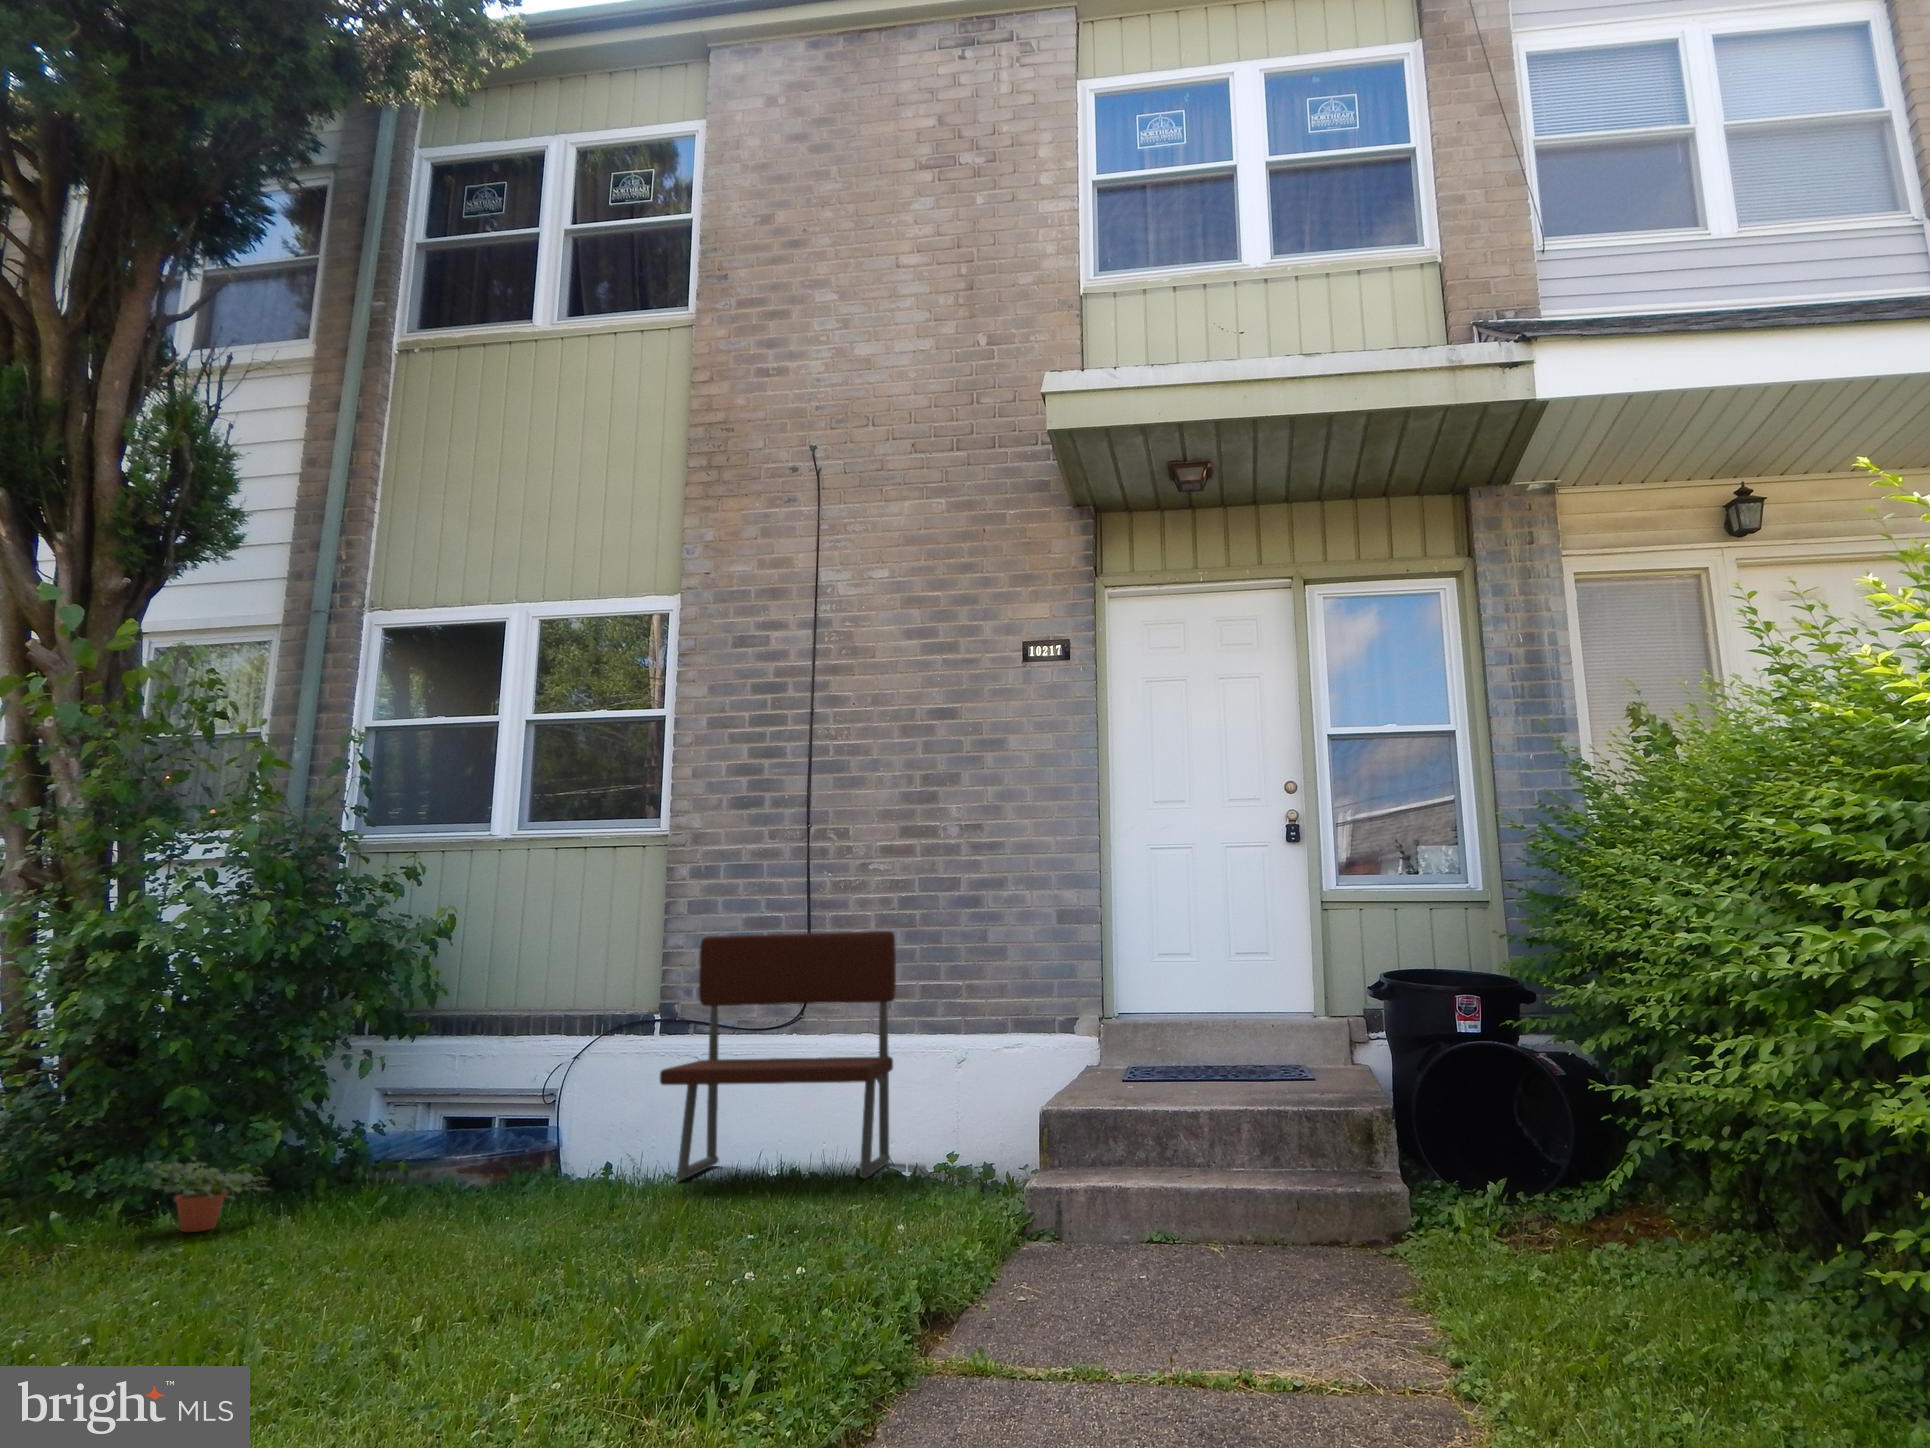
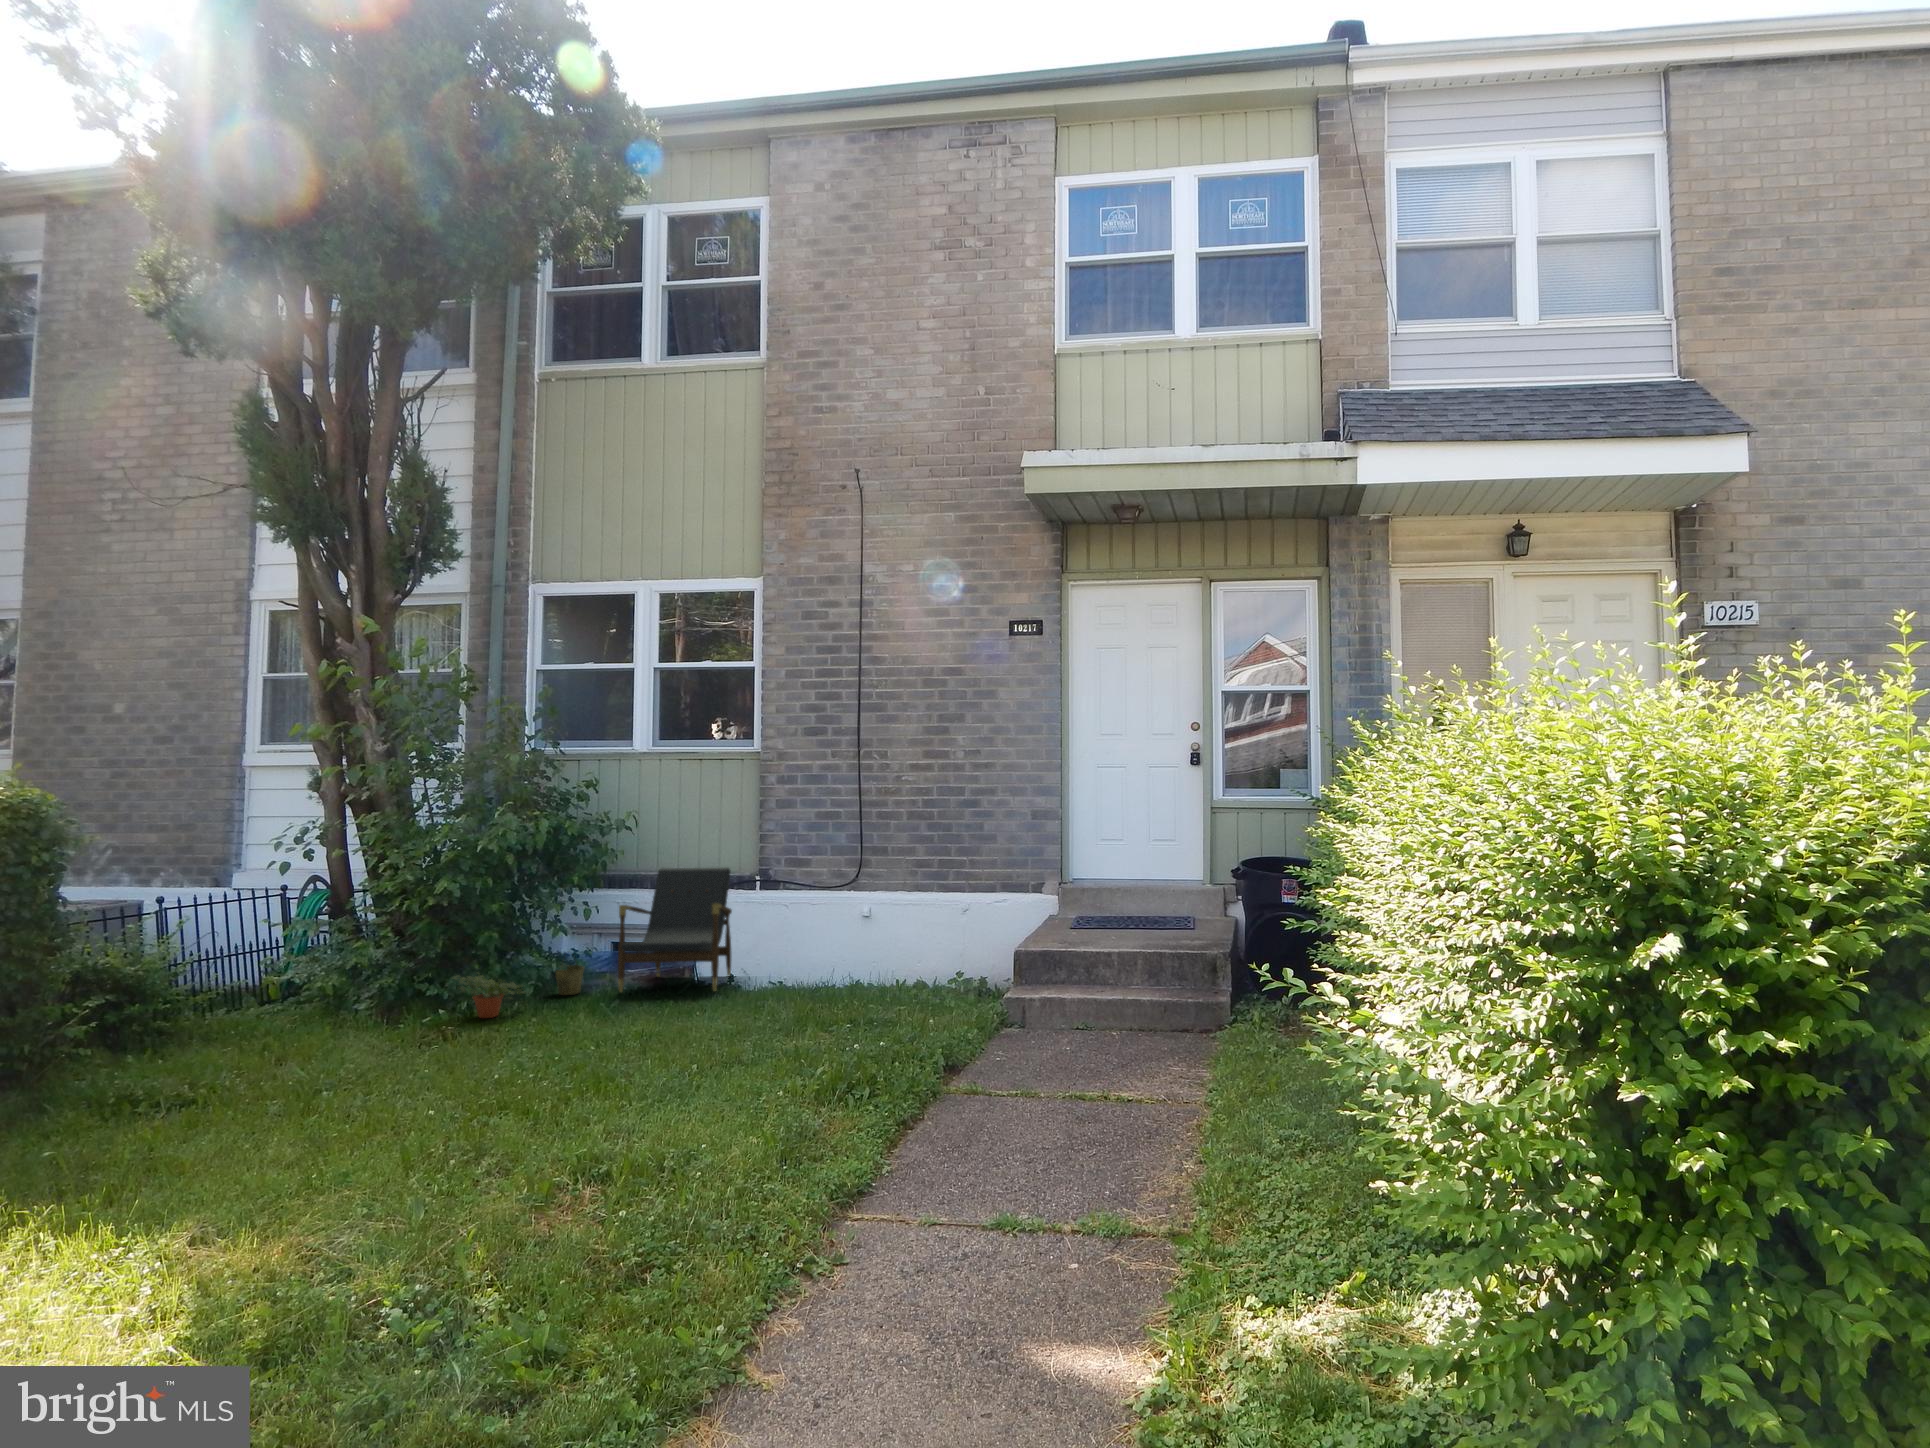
bench: present [660,931,896,1180] -> none [768,825,921,988]
lounge chair: none [429,1001,618,1190] -> present [618,867,732,992]
bucket: none [331,1124,381,1195] -> present [556,964,584,995]

